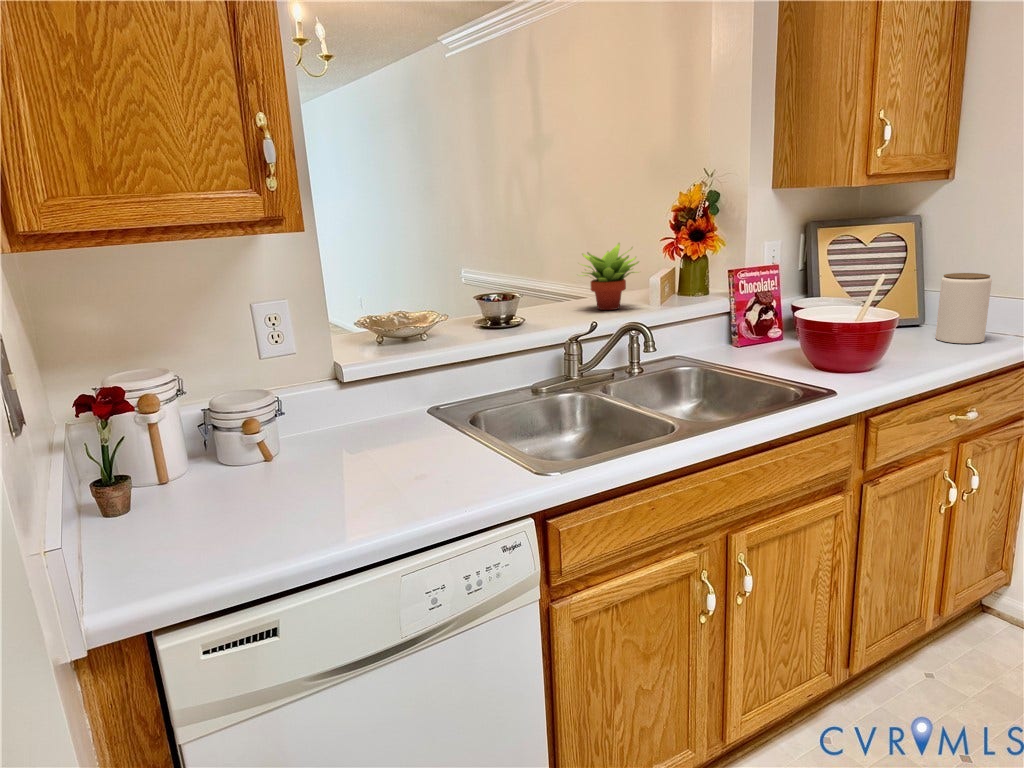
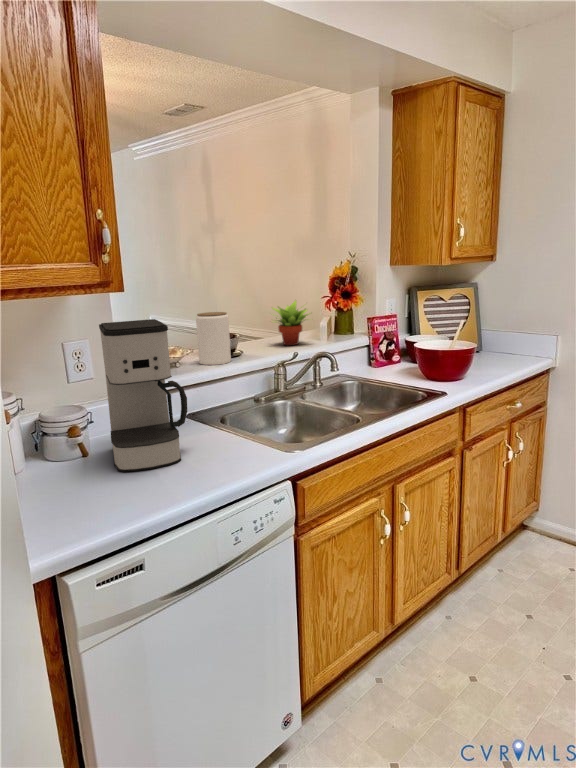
coffee maker: none [275,271,402,487] -> present [99,319,187,472]
jar: present [935,273,992,343] -> present [196,312,231,365]

